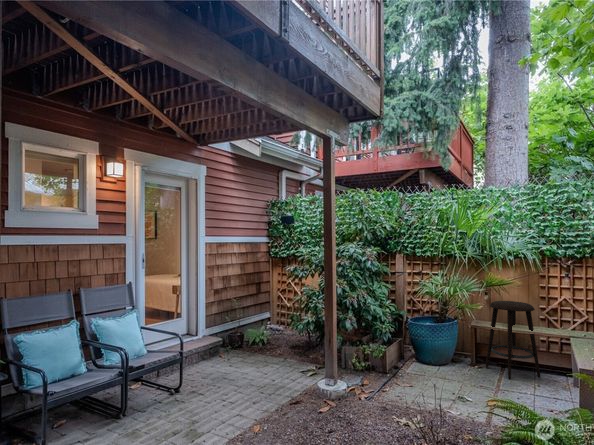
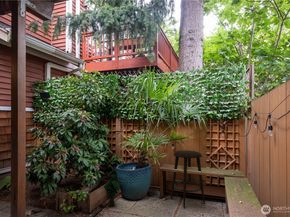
decorative plant: none [394,324,416,371] -> present [104,170,120,207]

